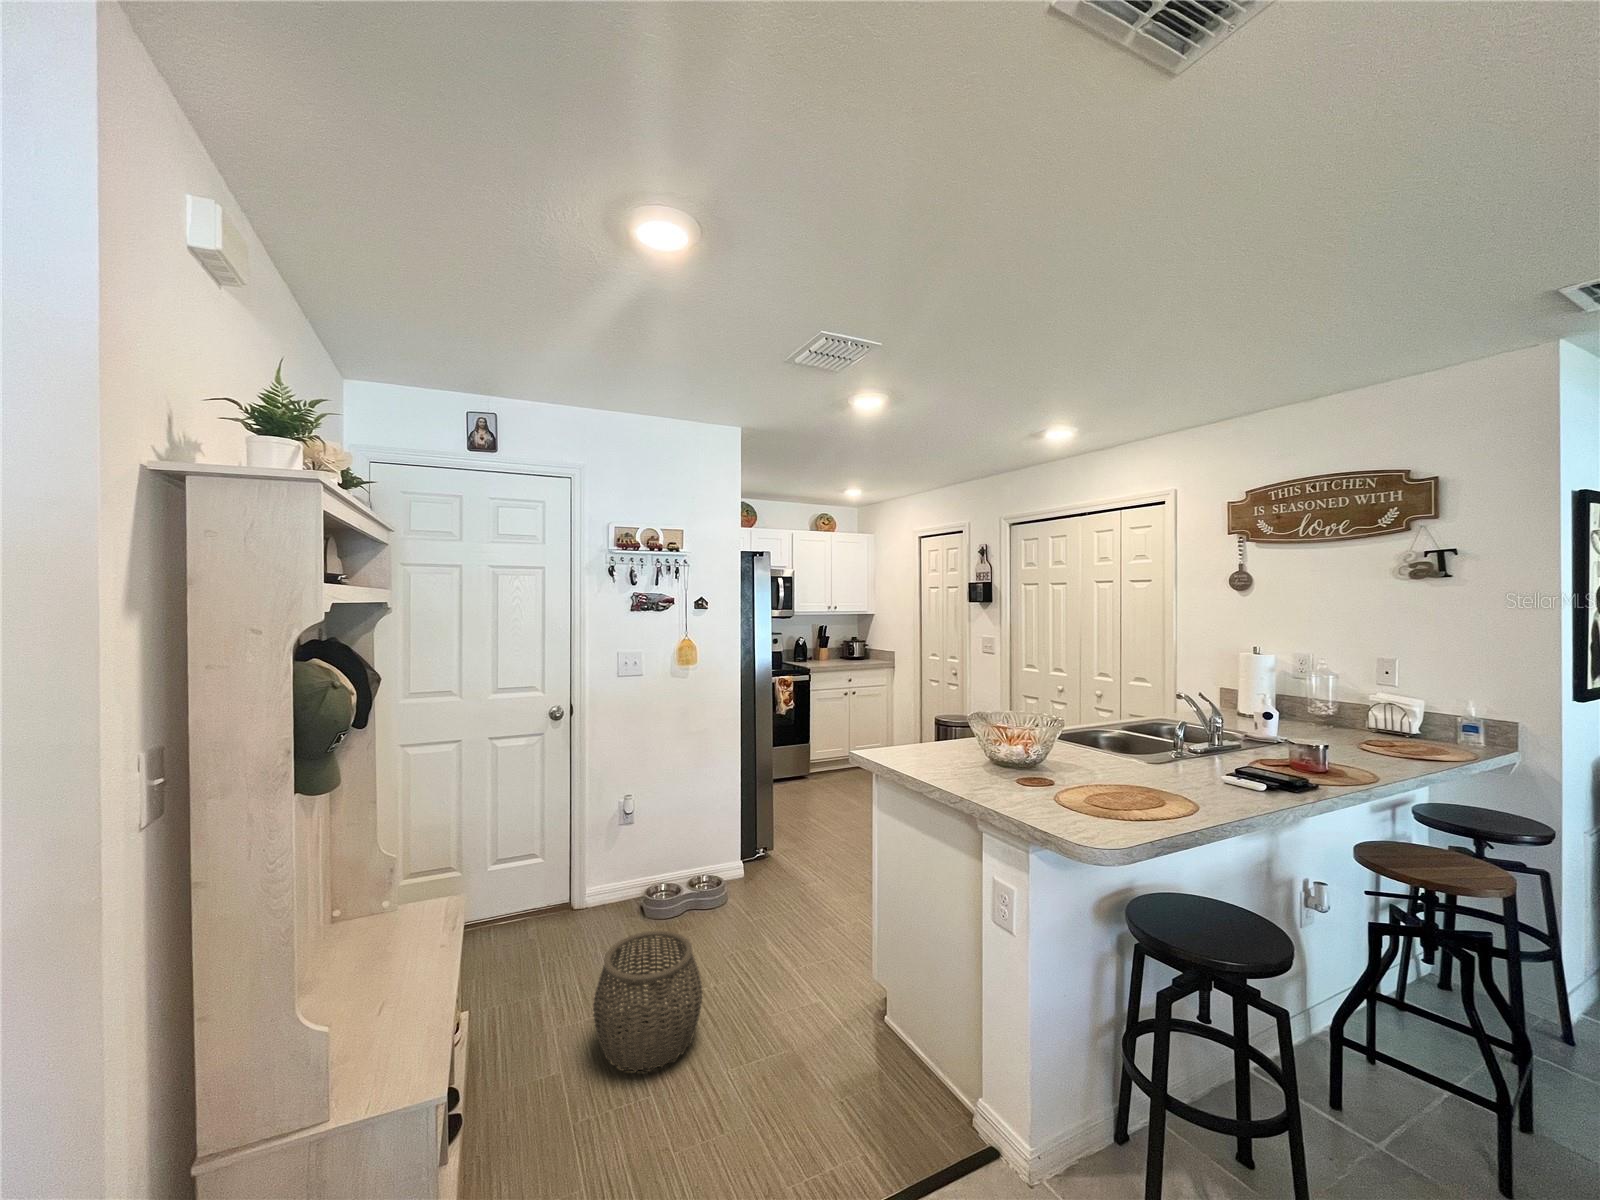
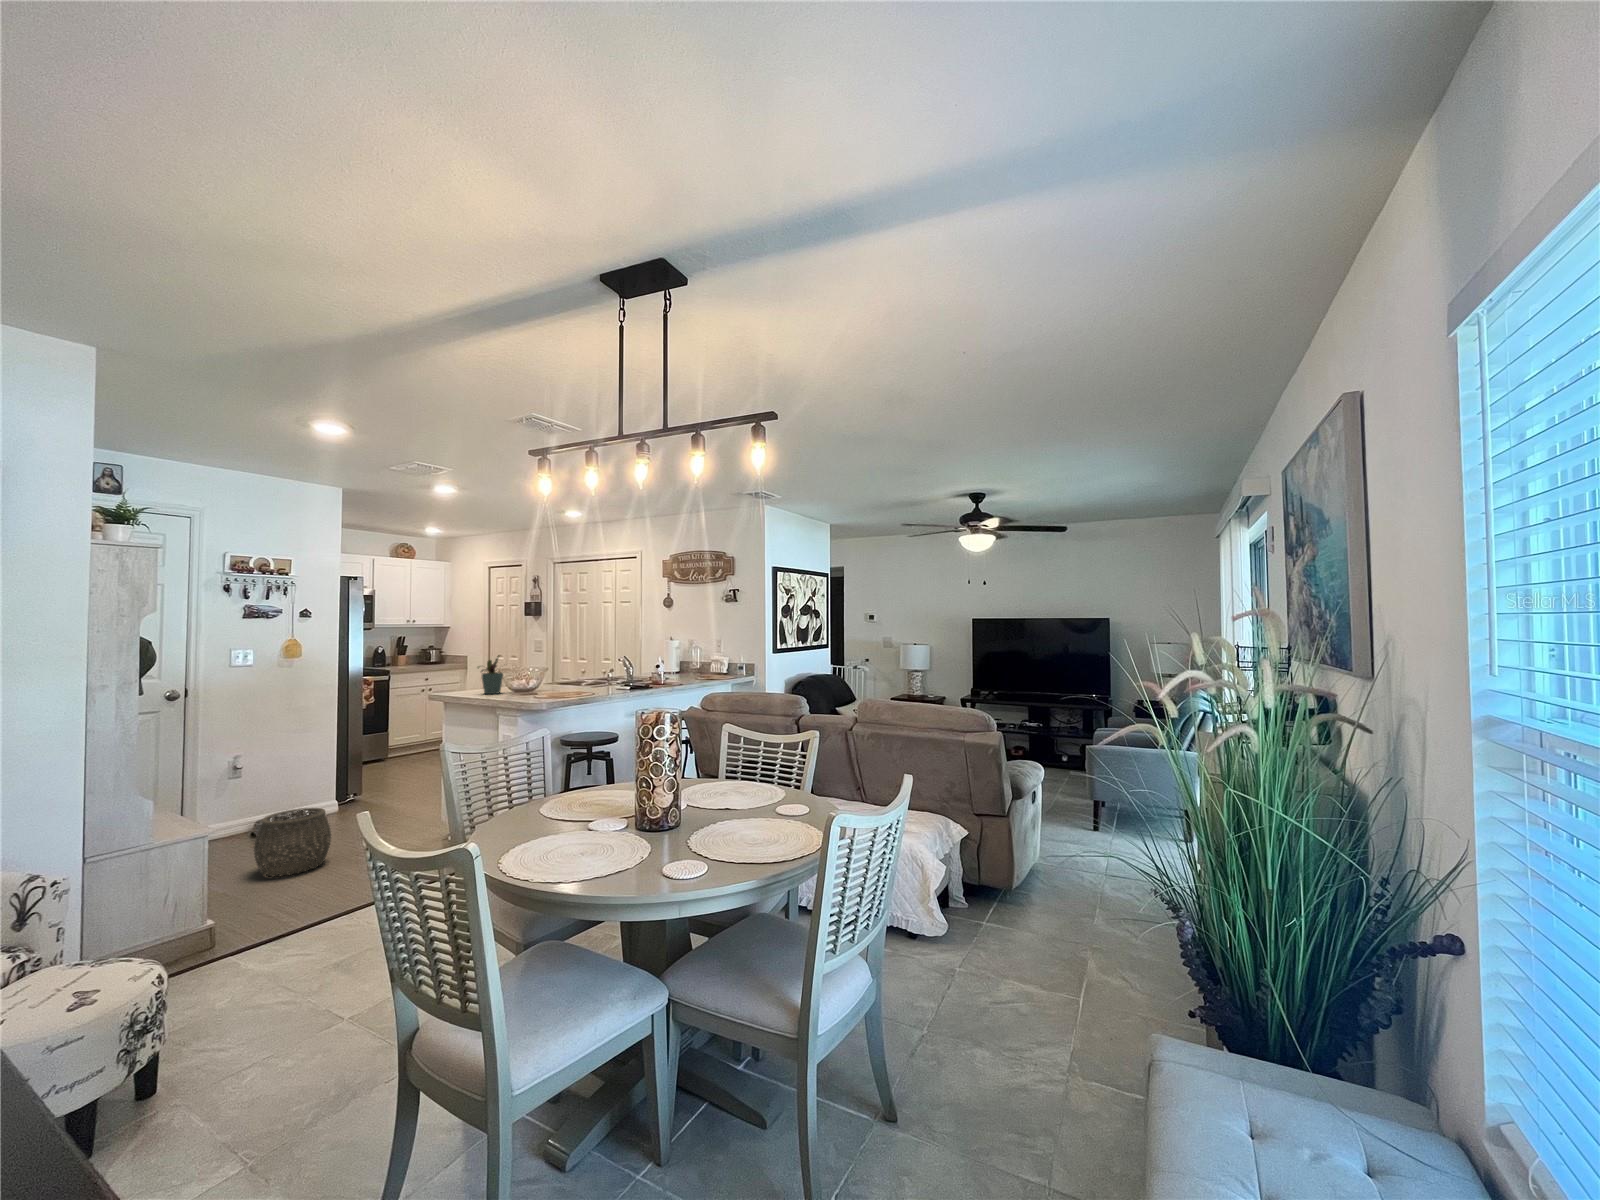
potted plant: none [929,693,988,773] -> present [478,655,503,694]

